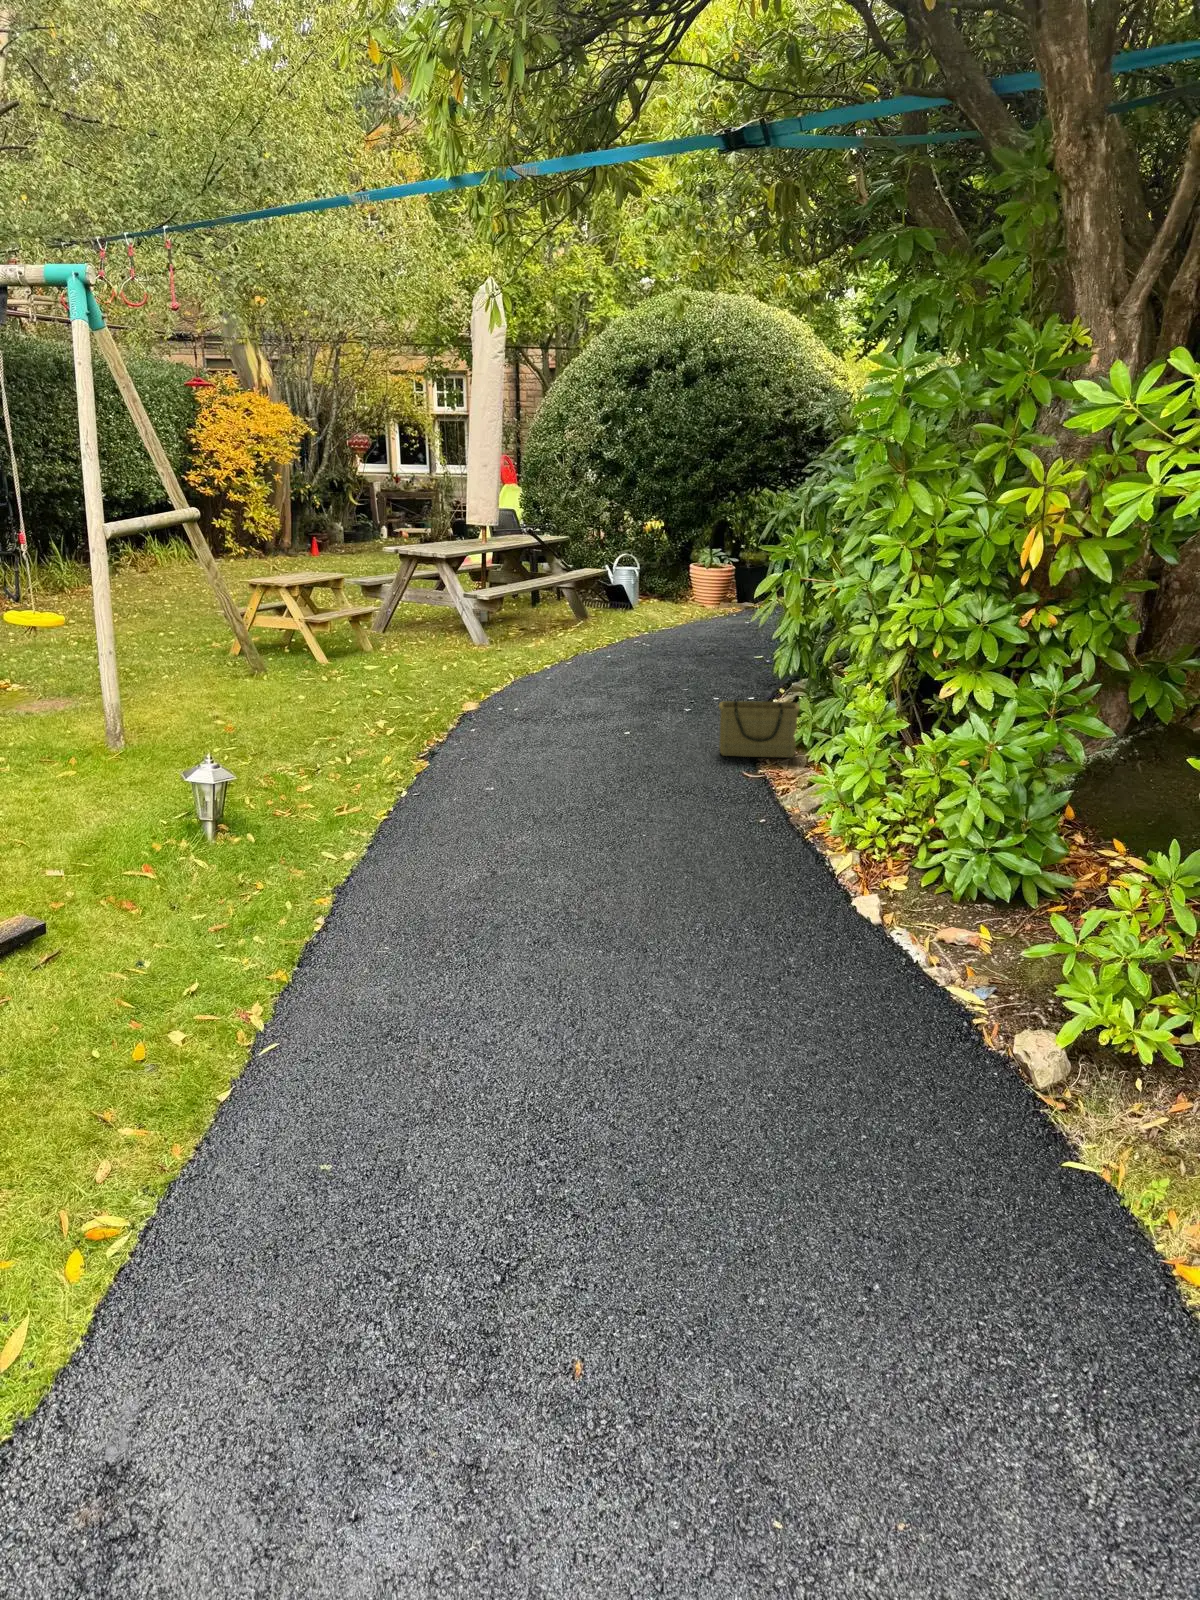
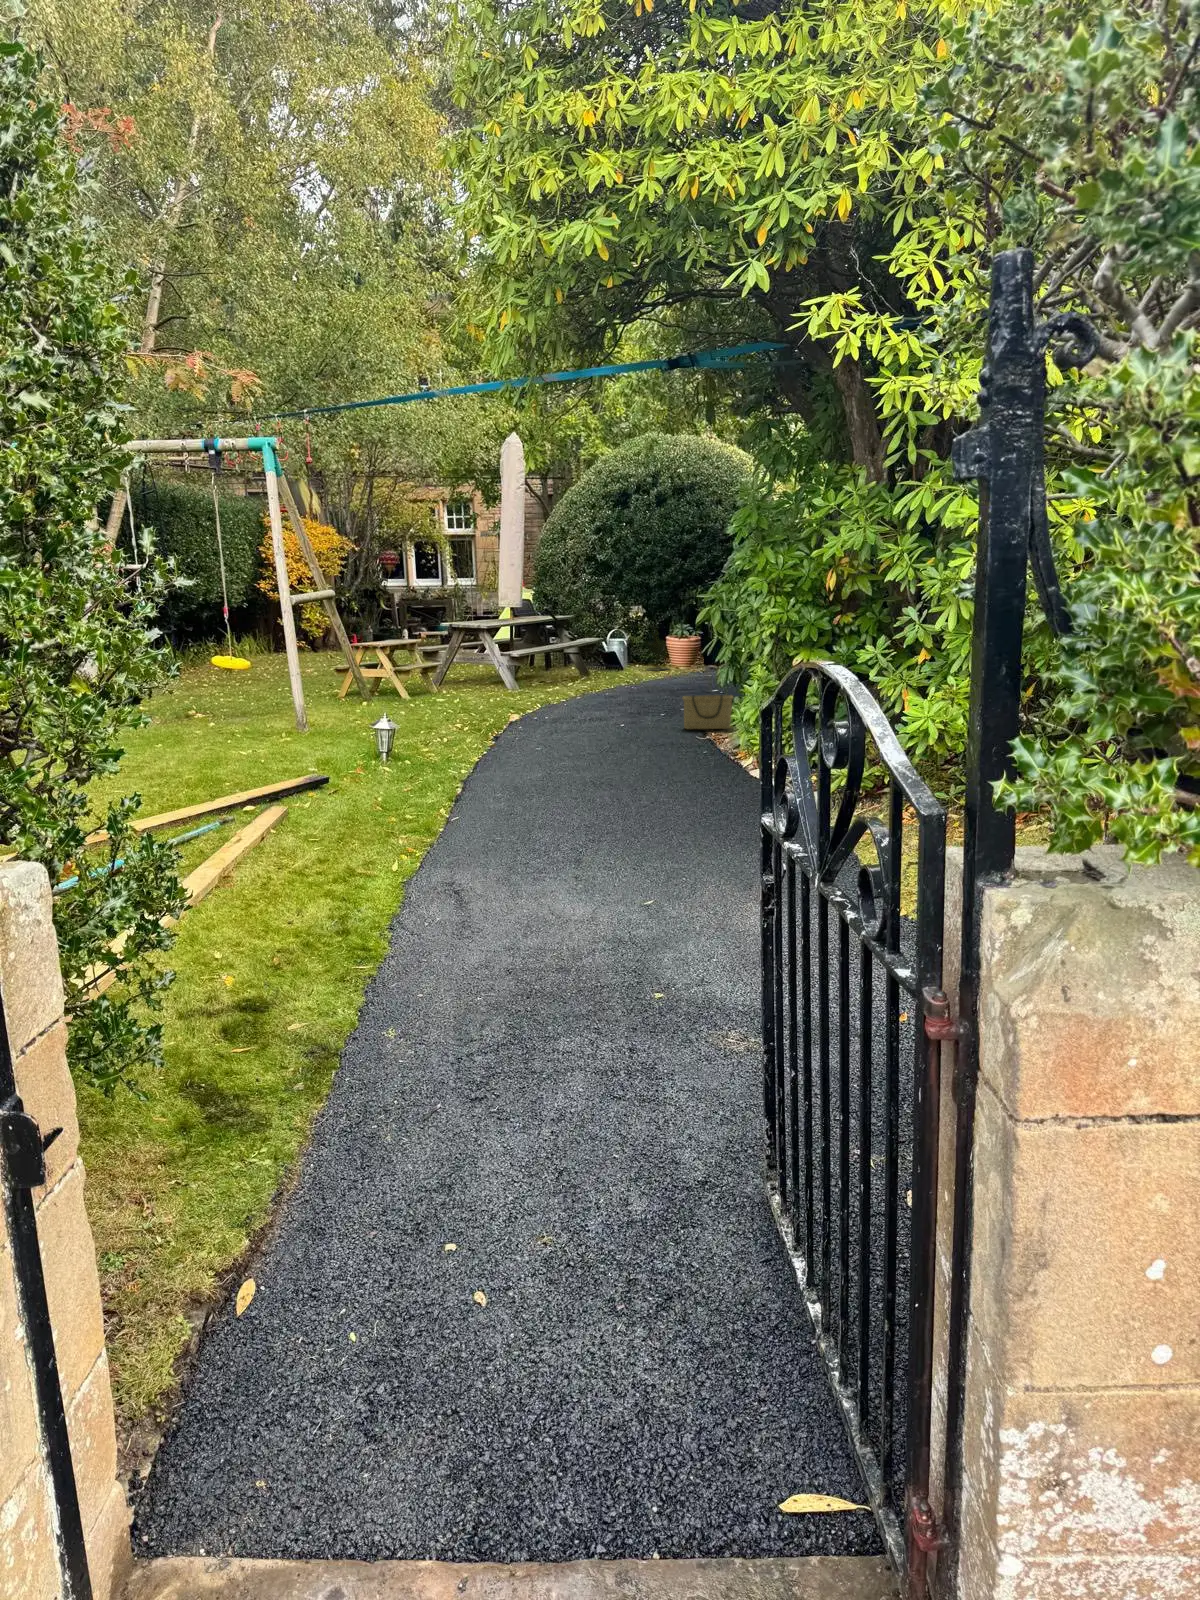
potted tree: none [662,548,694,606] -> present [647,632,669,671]

